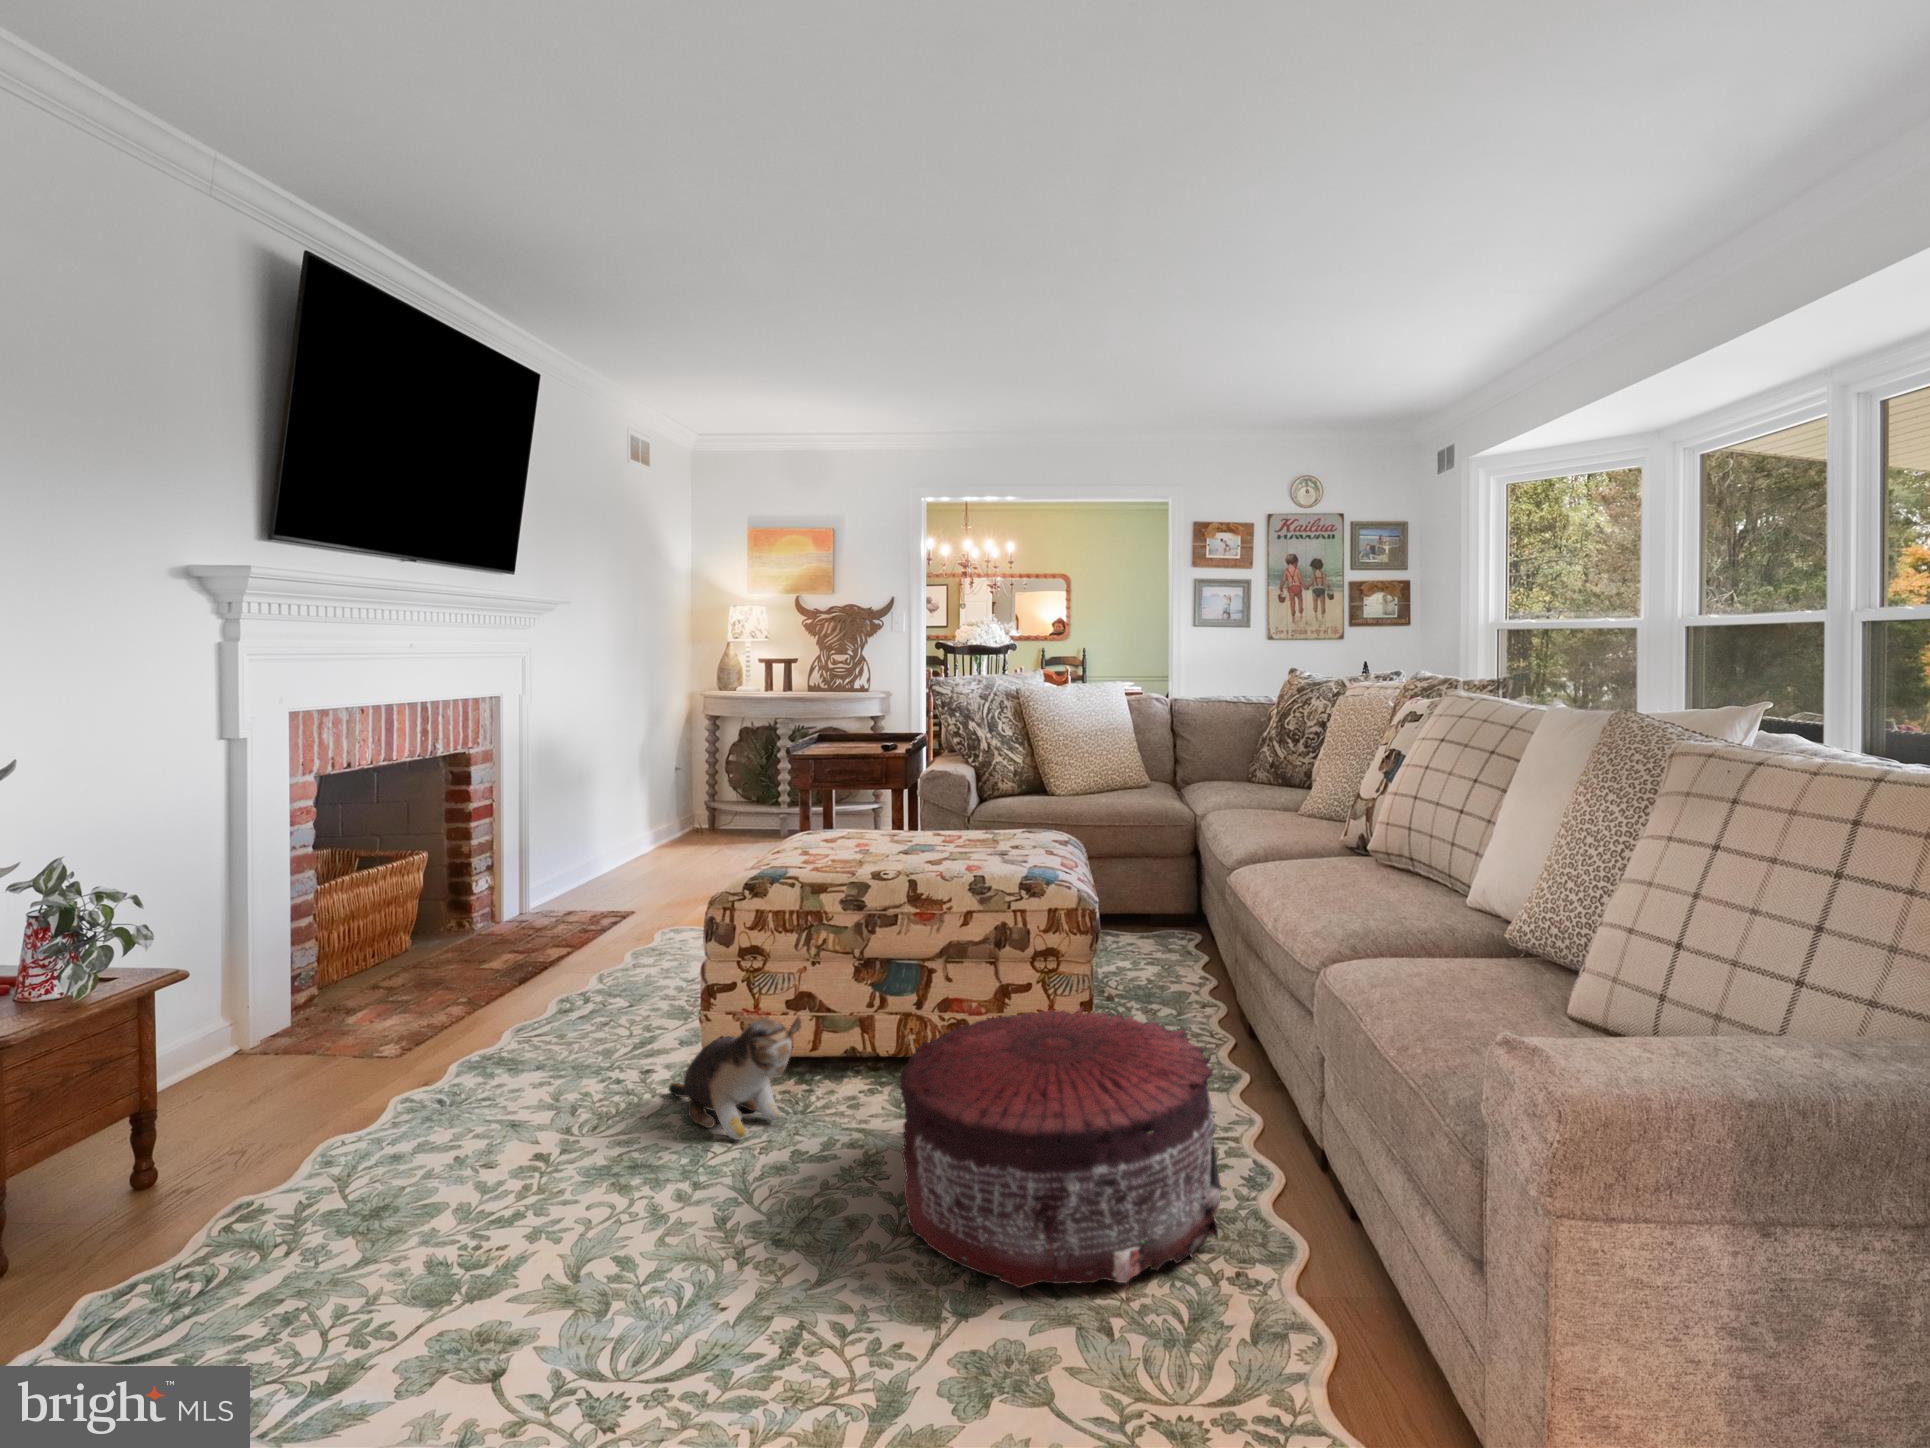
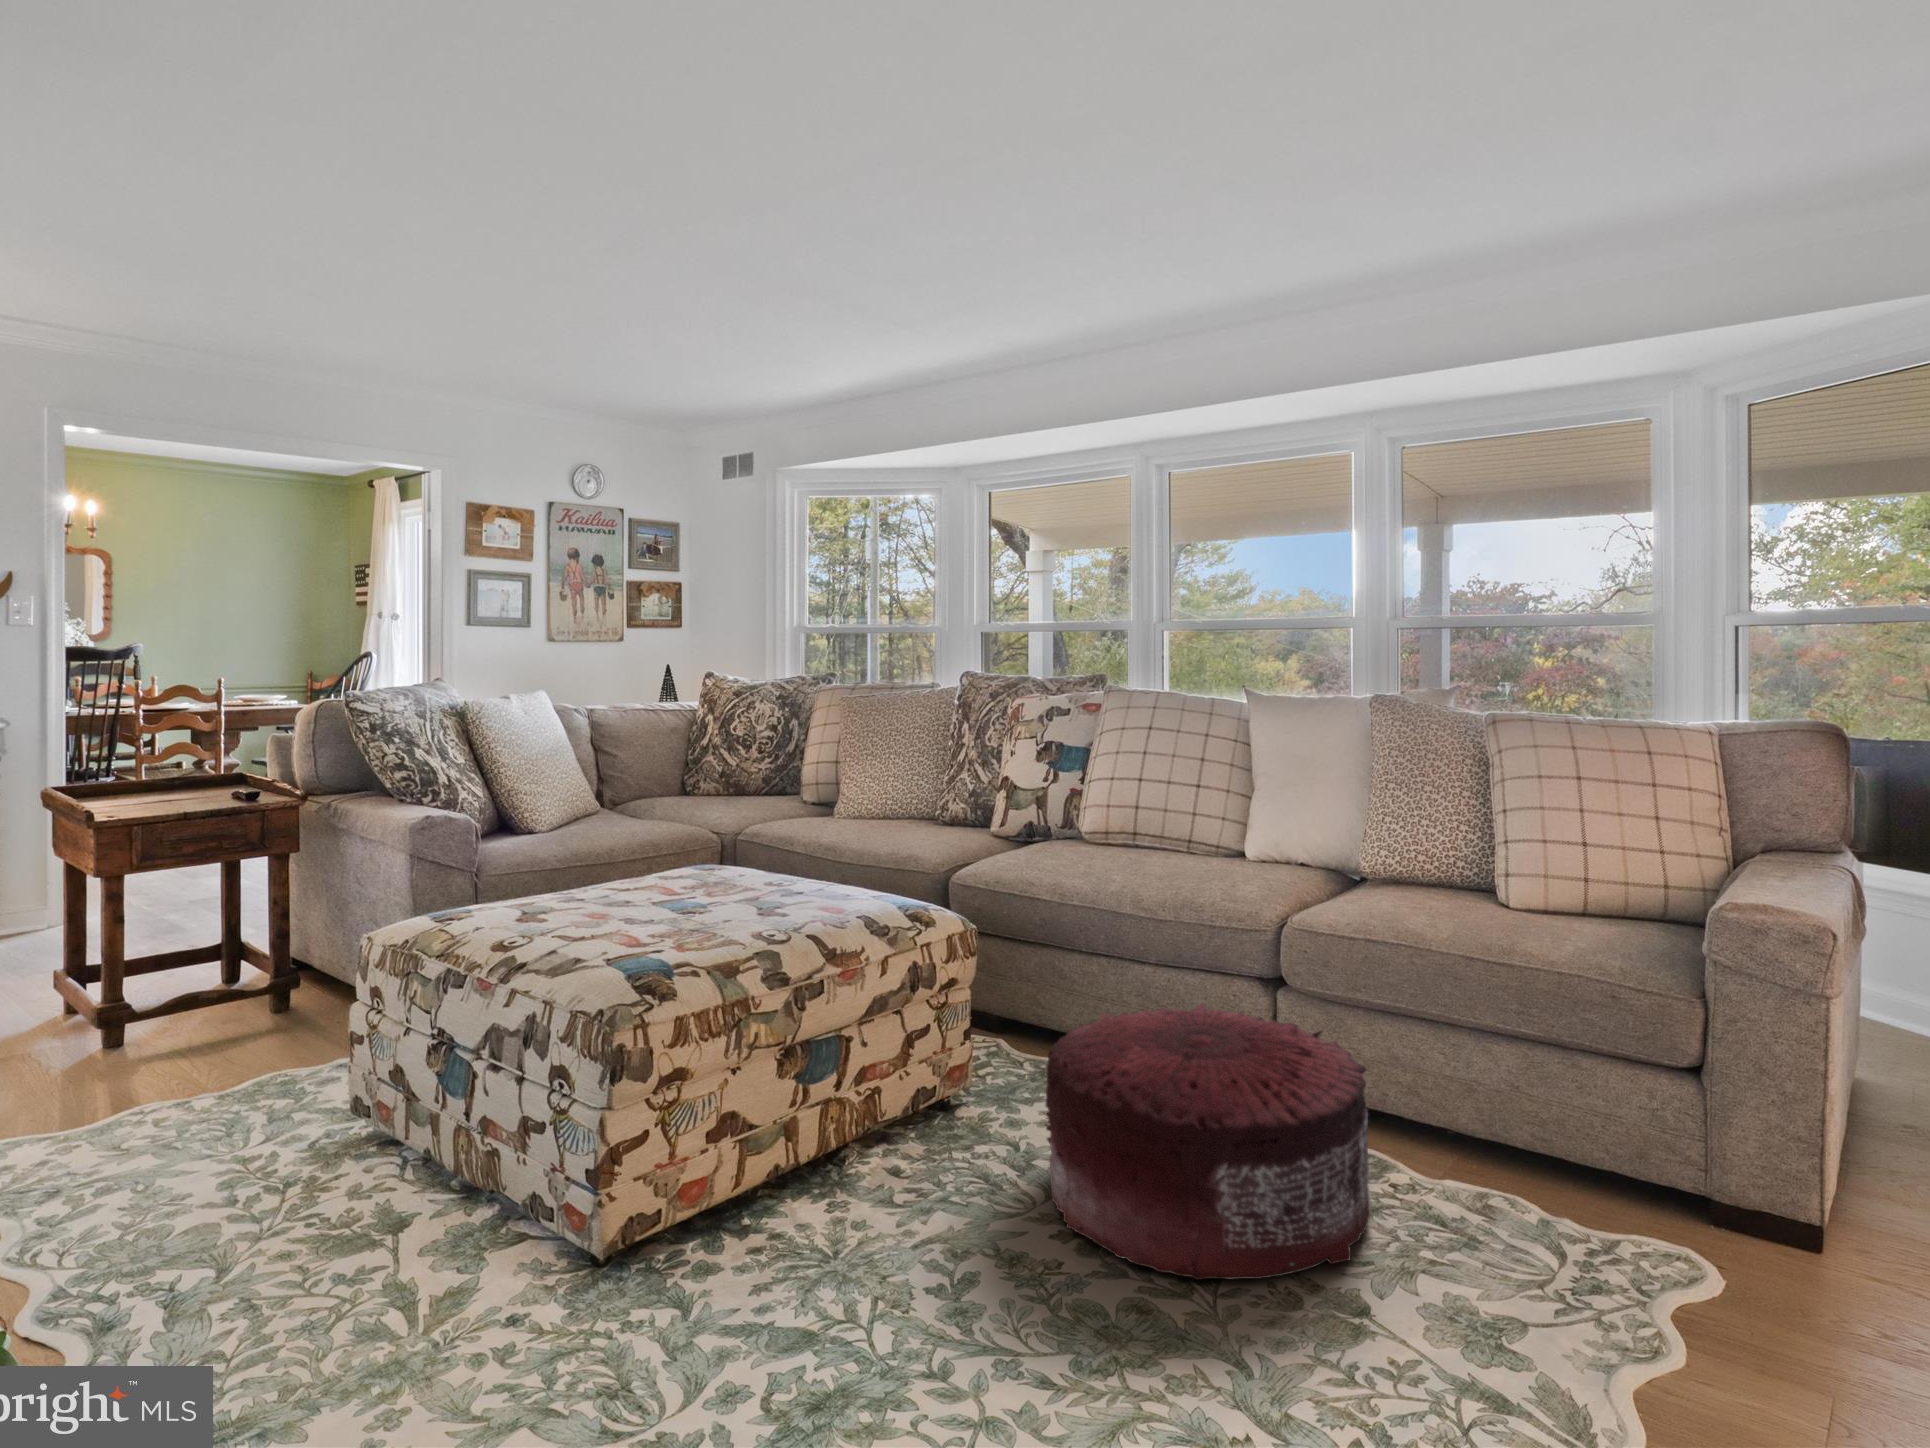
plush toy: present [669,1018,801,1140] -> none [623,1122,928,1338]

